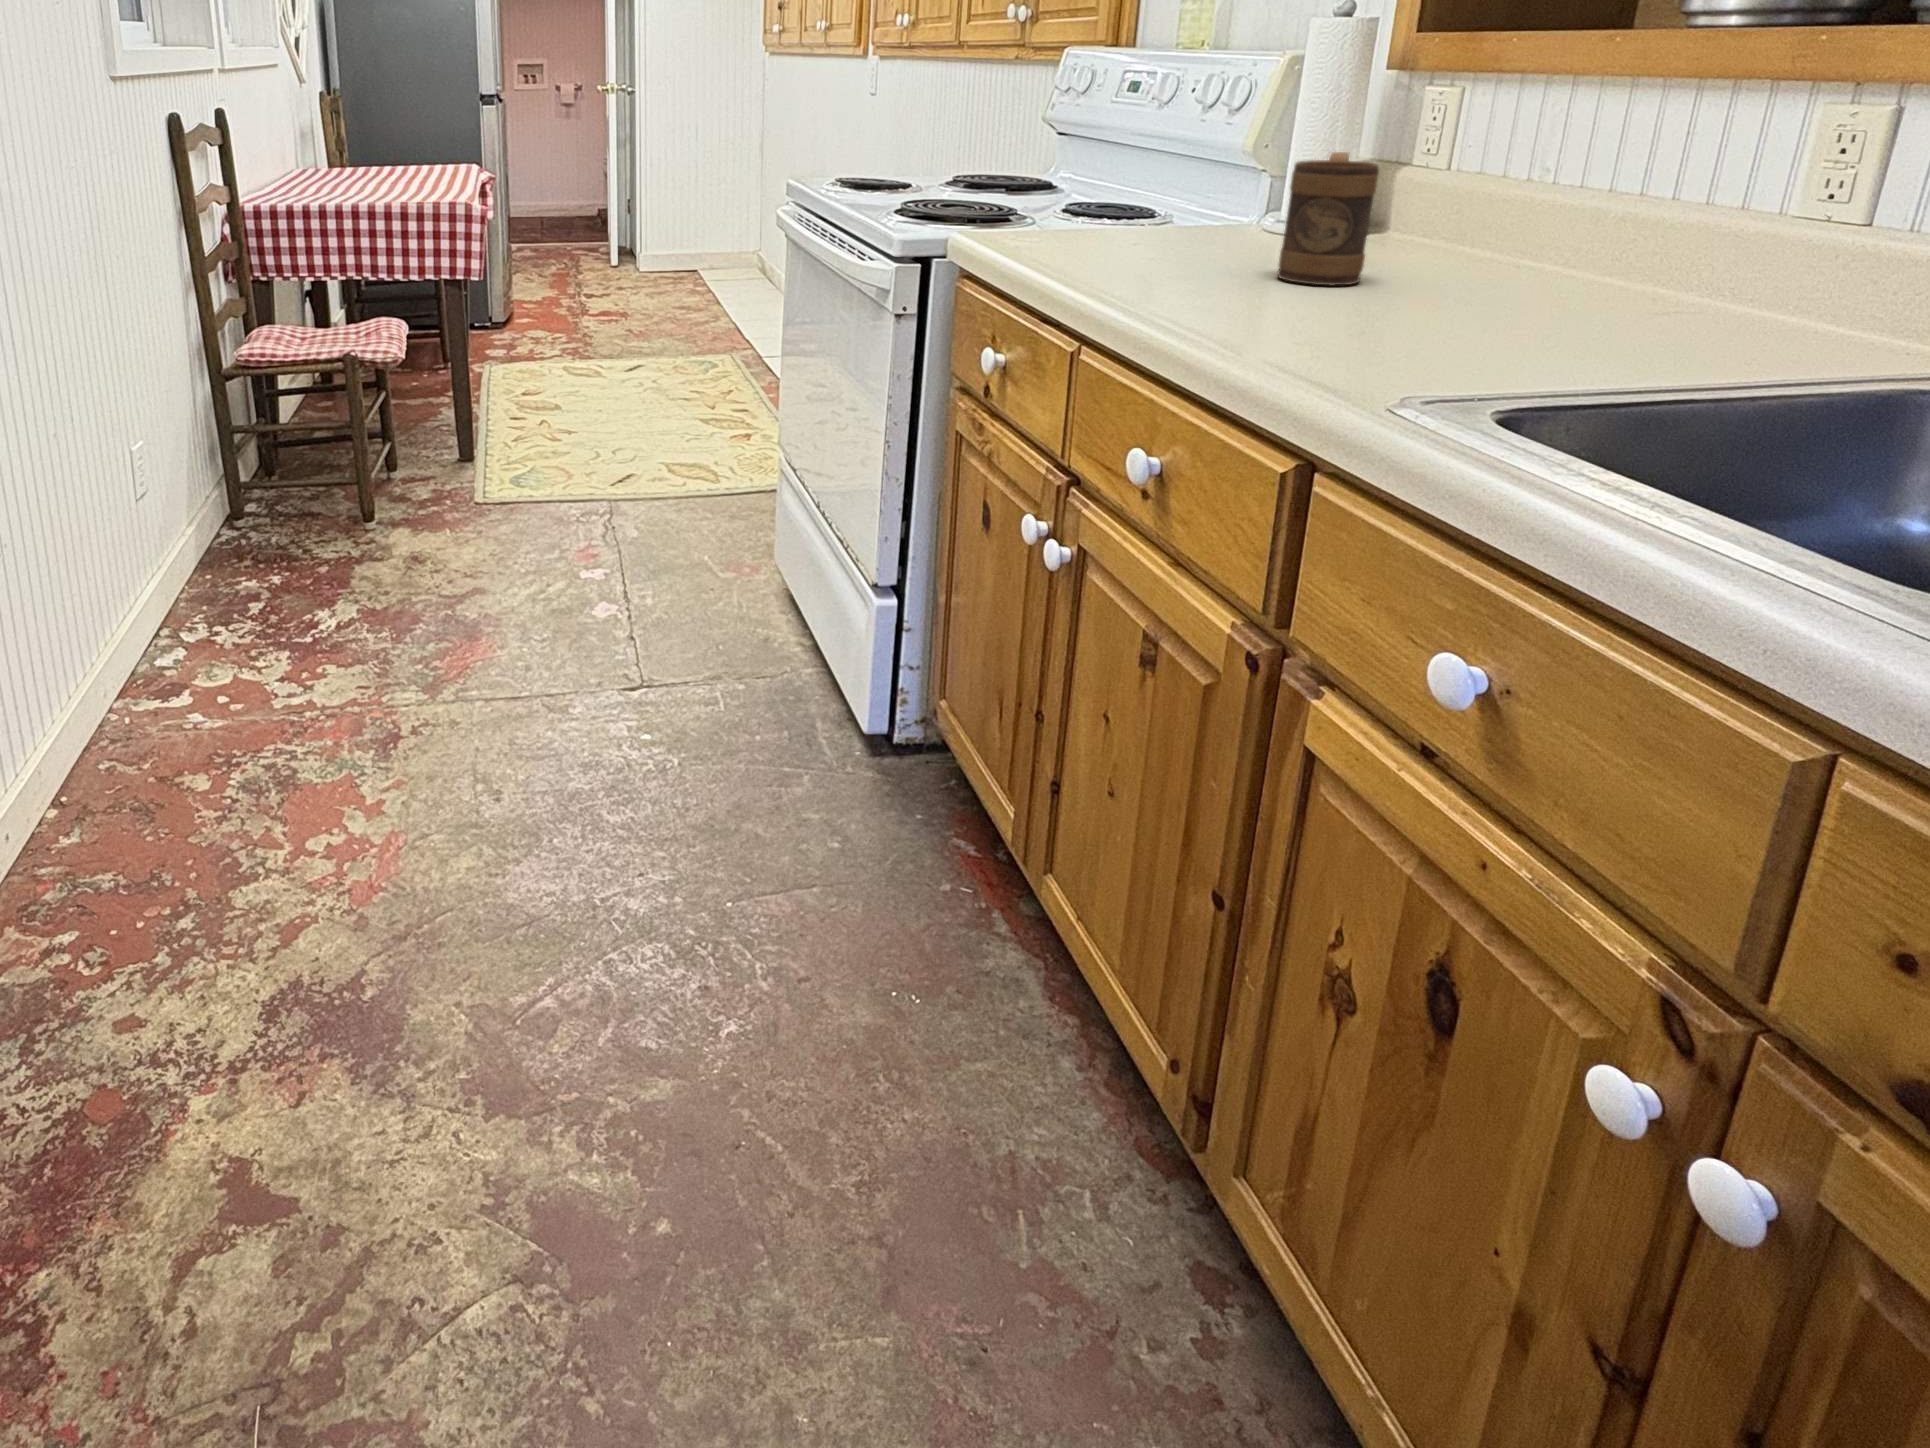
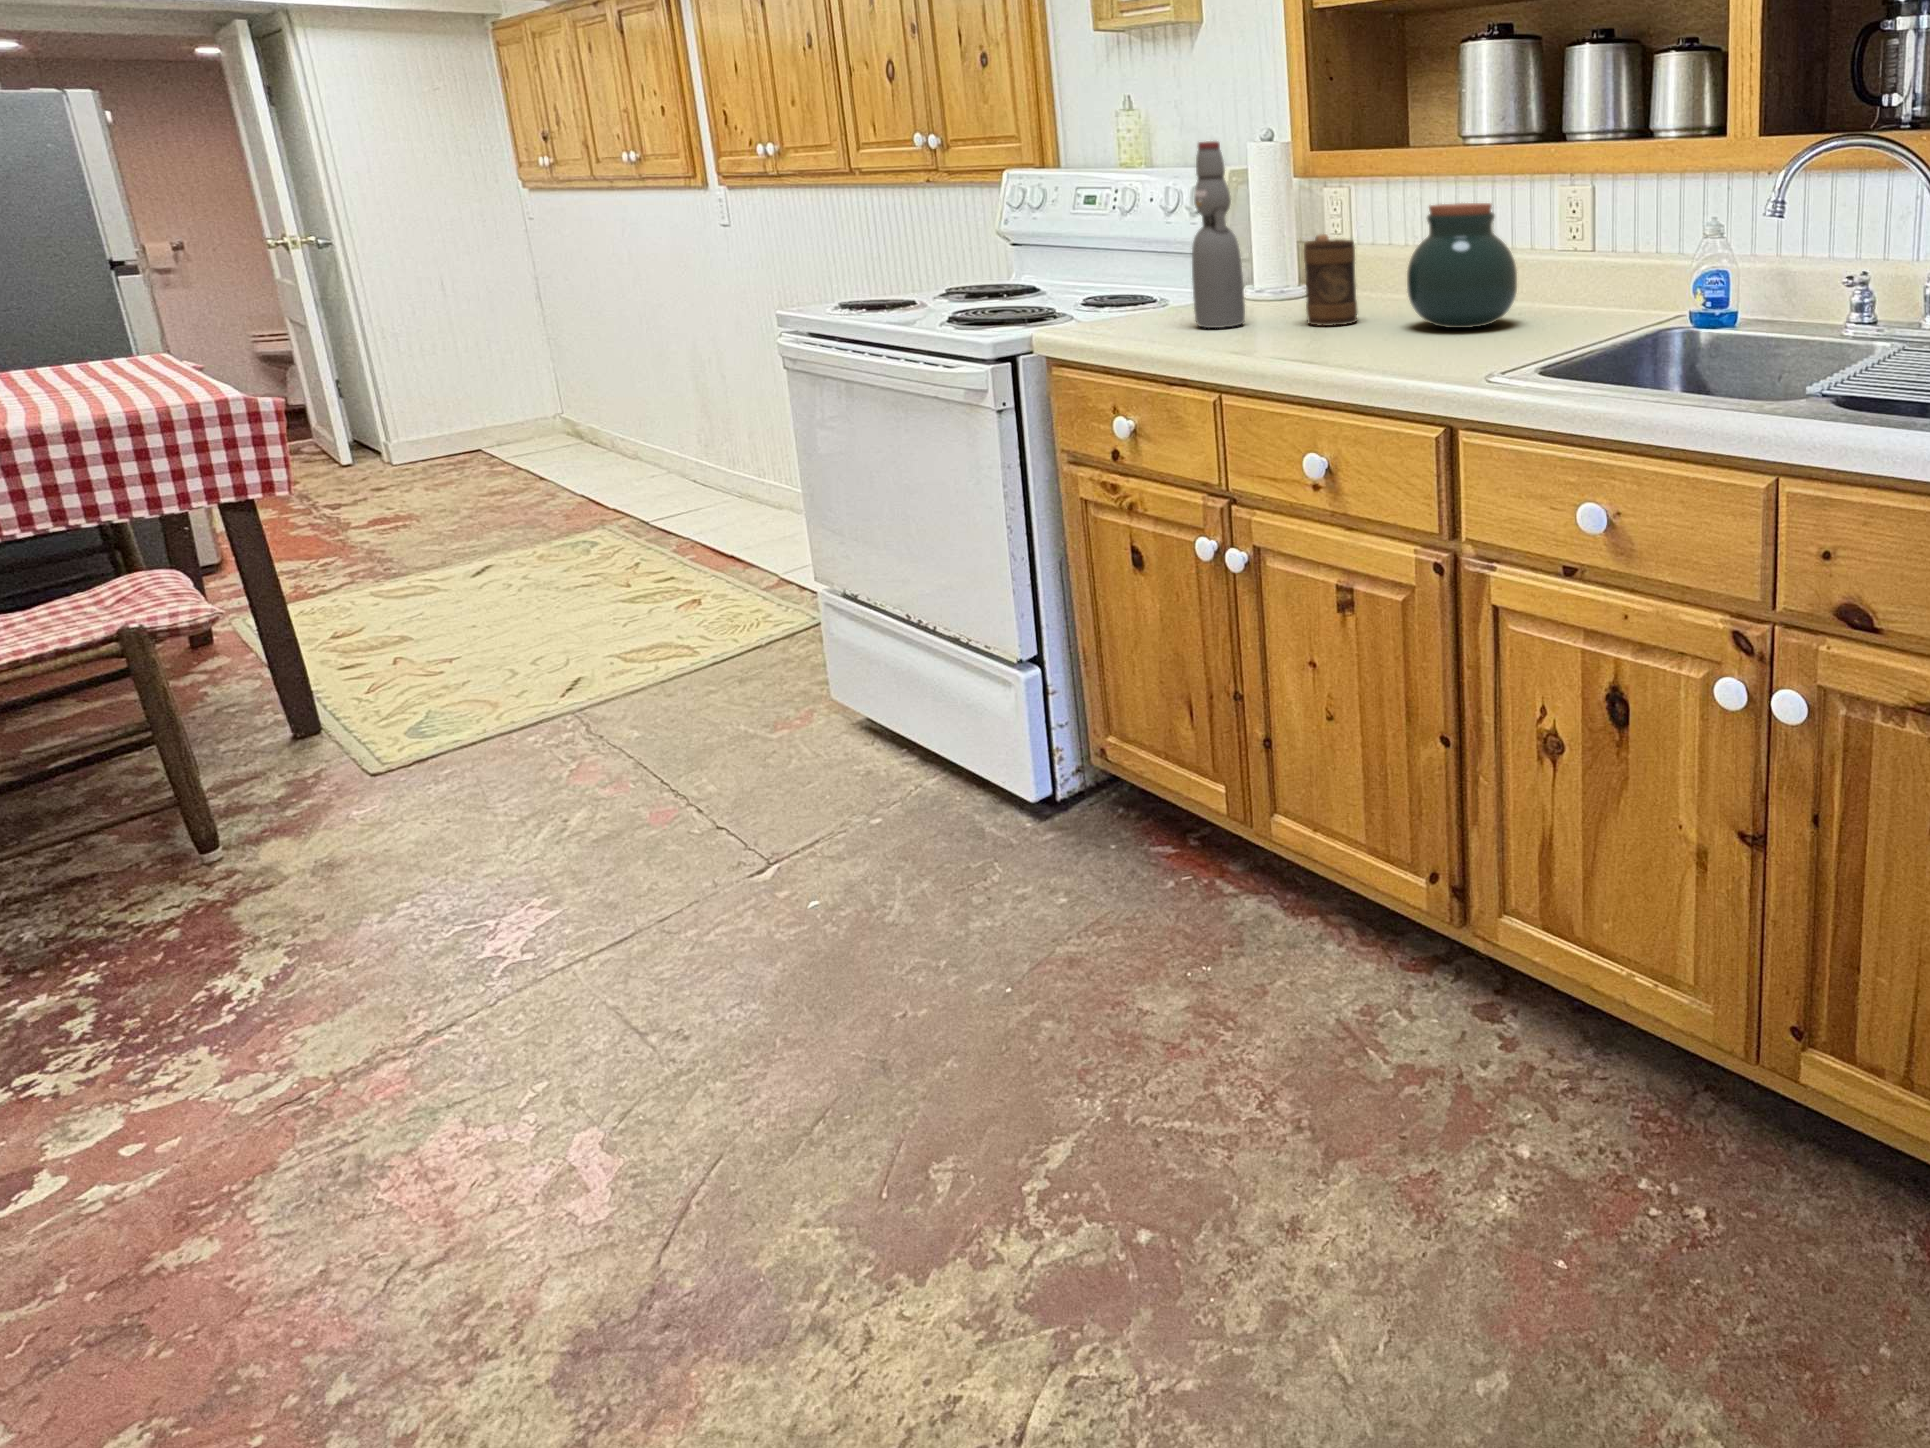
bottle: none [1127,15,1207,264] -> present [1192,141,1245,328]
jar: none [1426,120,1653,324] -> present [1407,203,1517,328]

